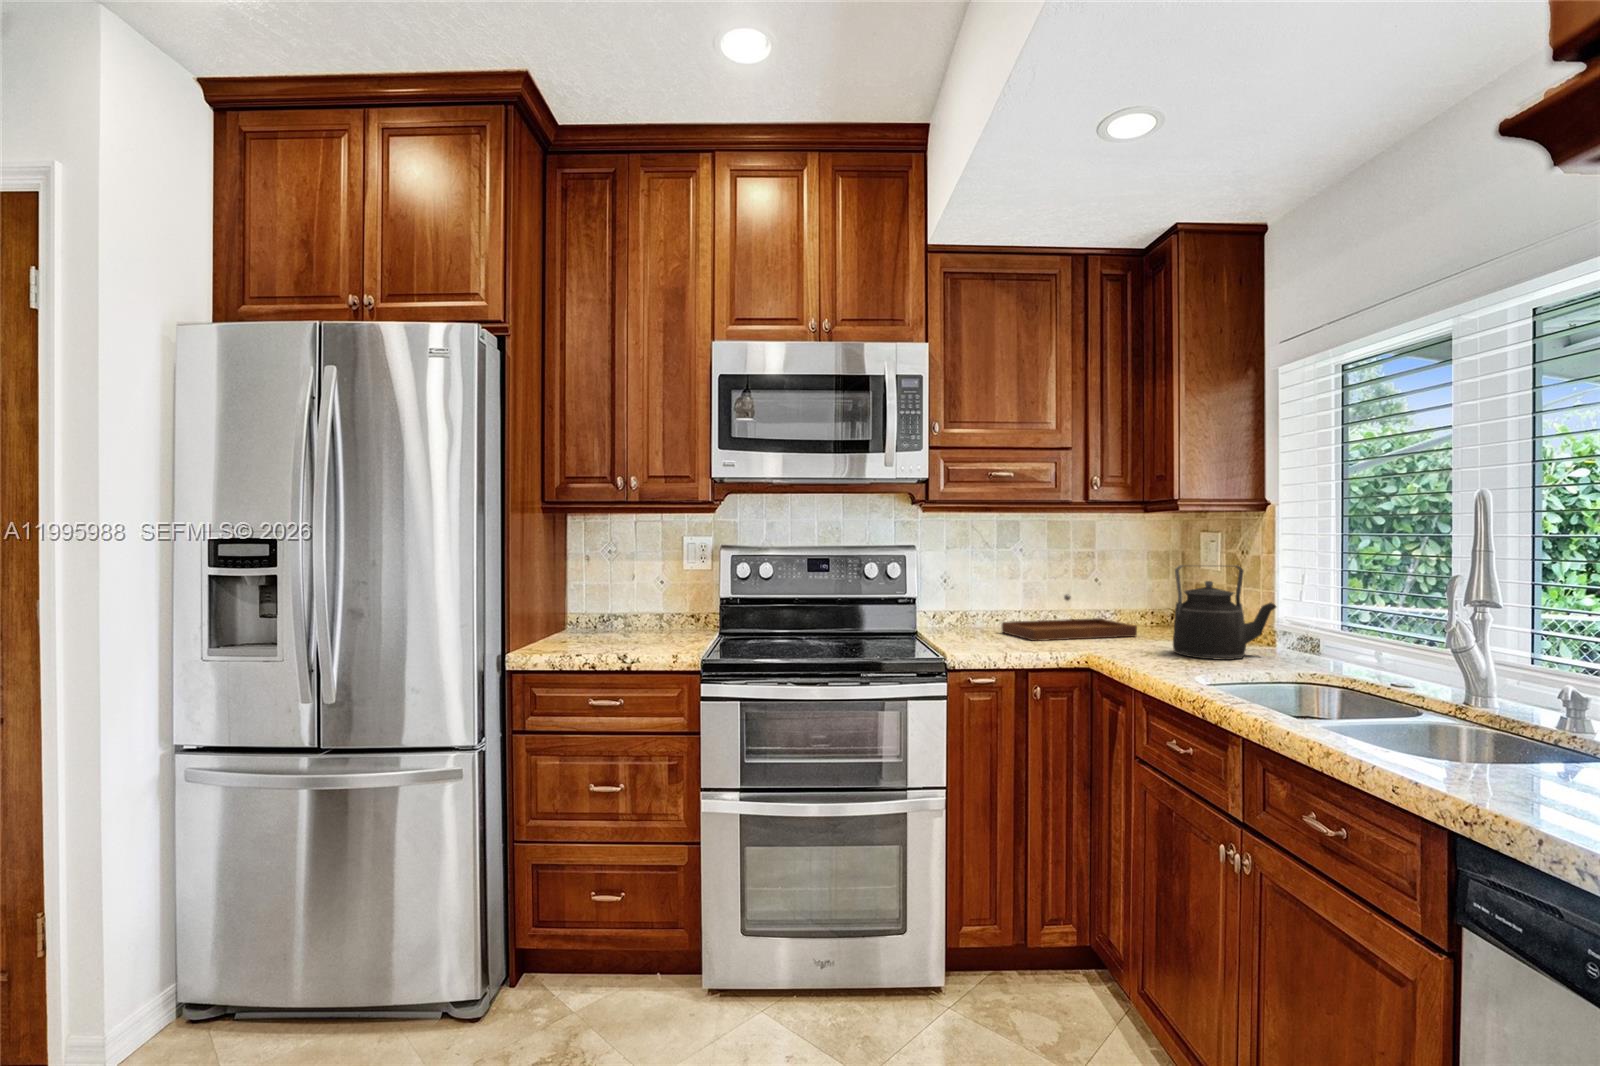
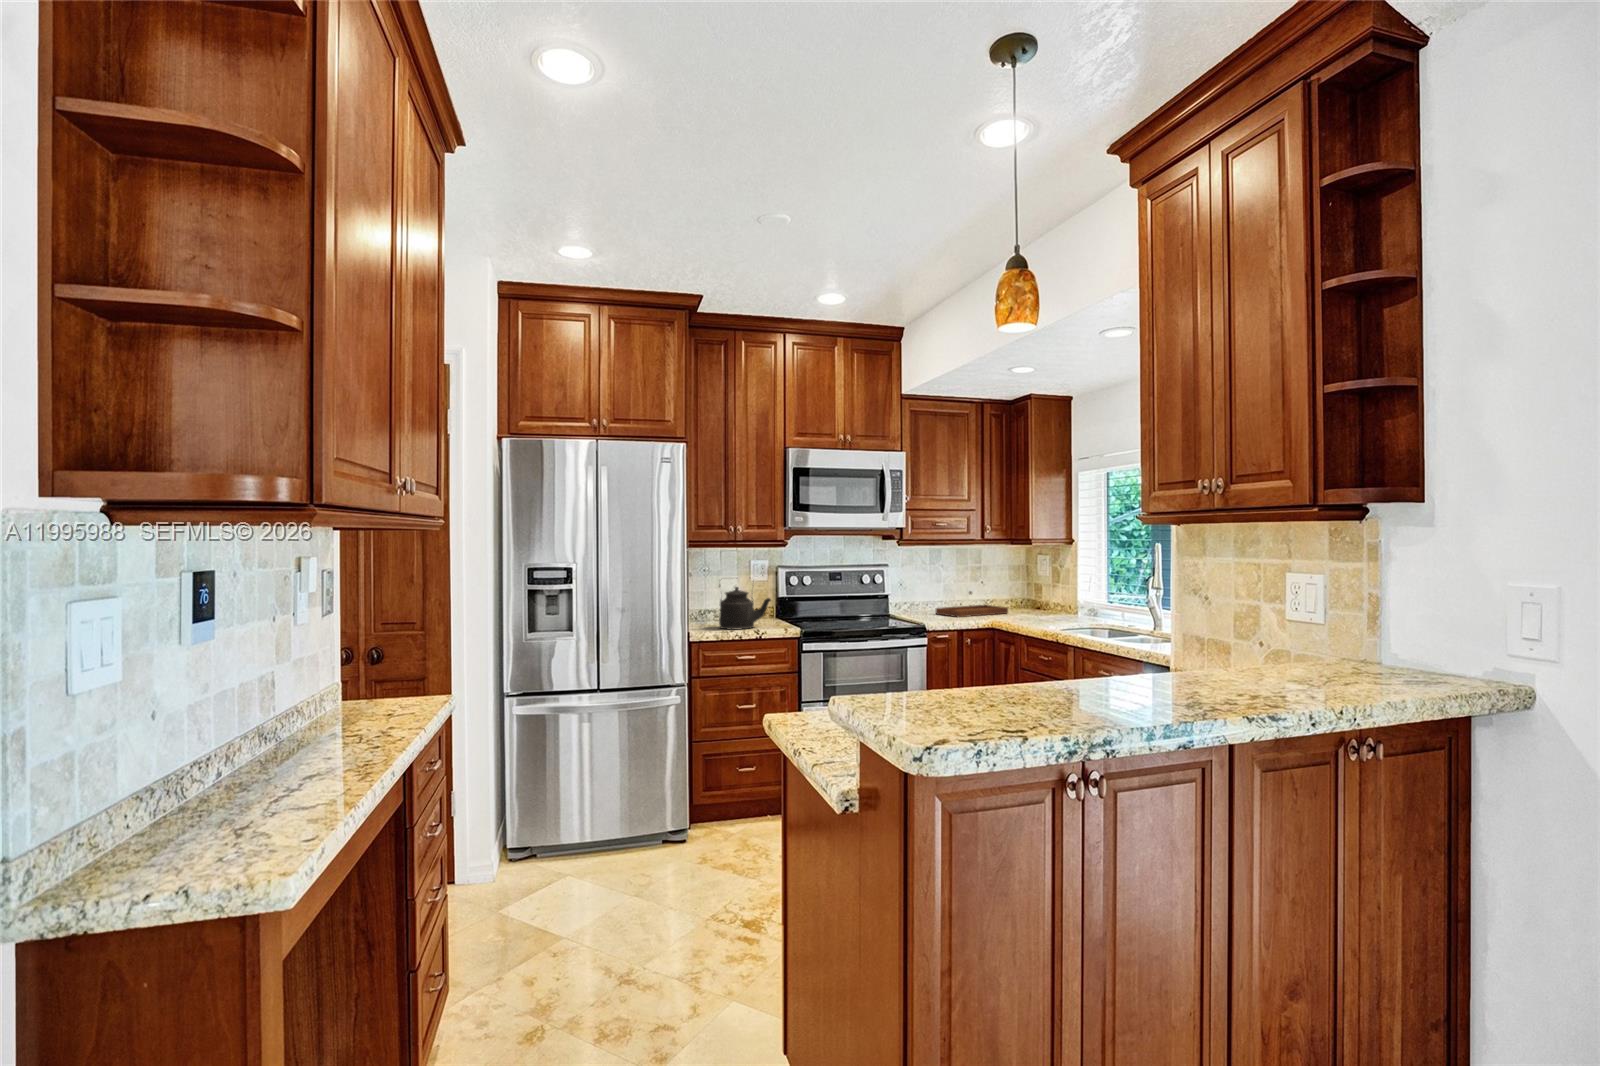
kettle: present [1173,565,1276,660] -> present [719,587,771,630]

